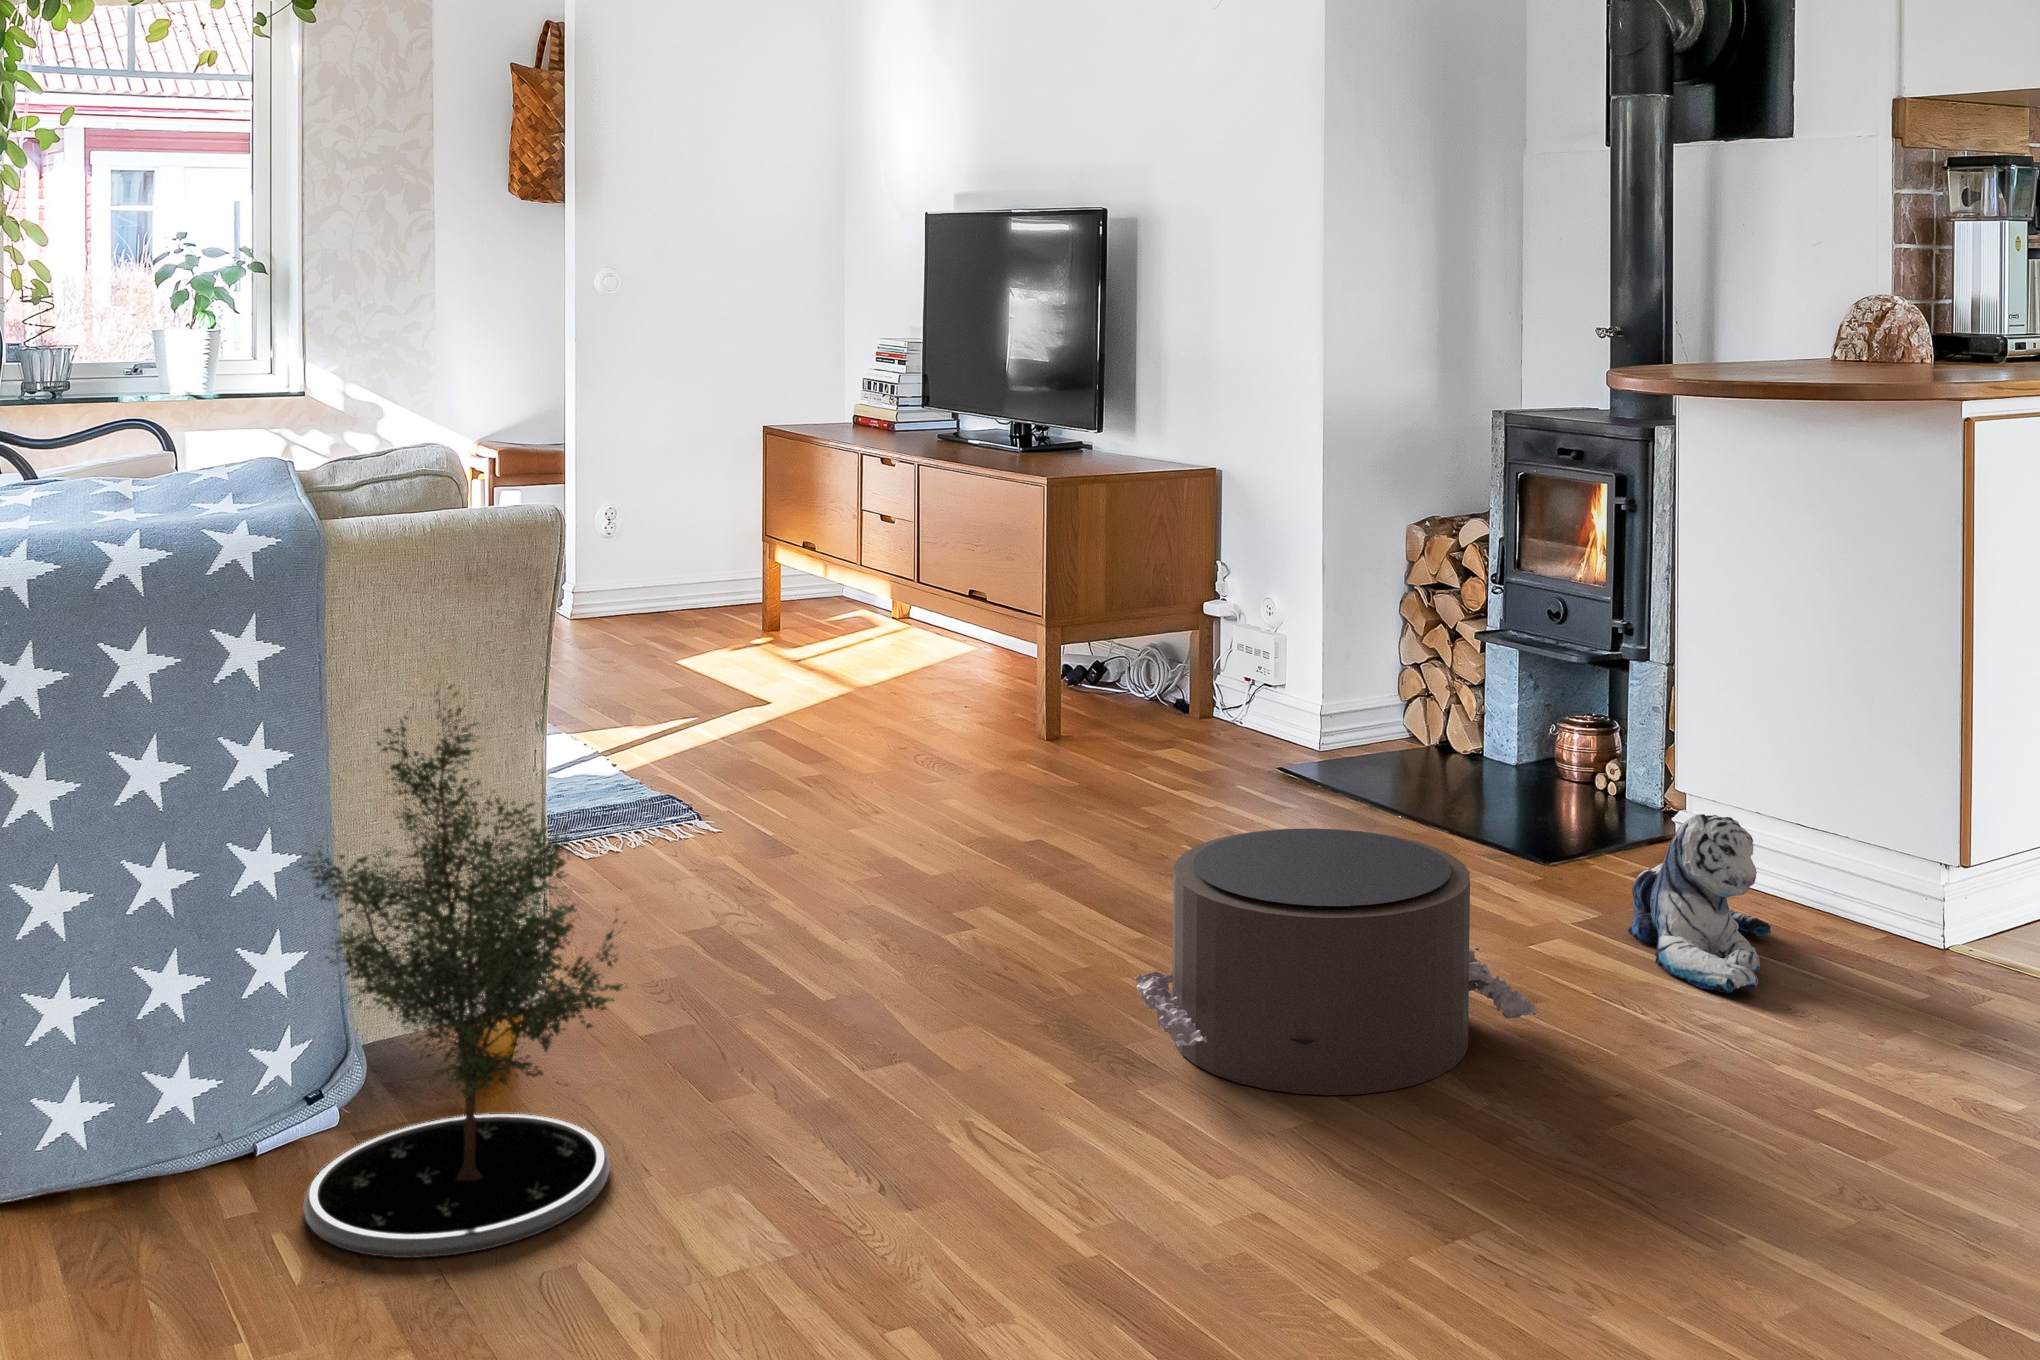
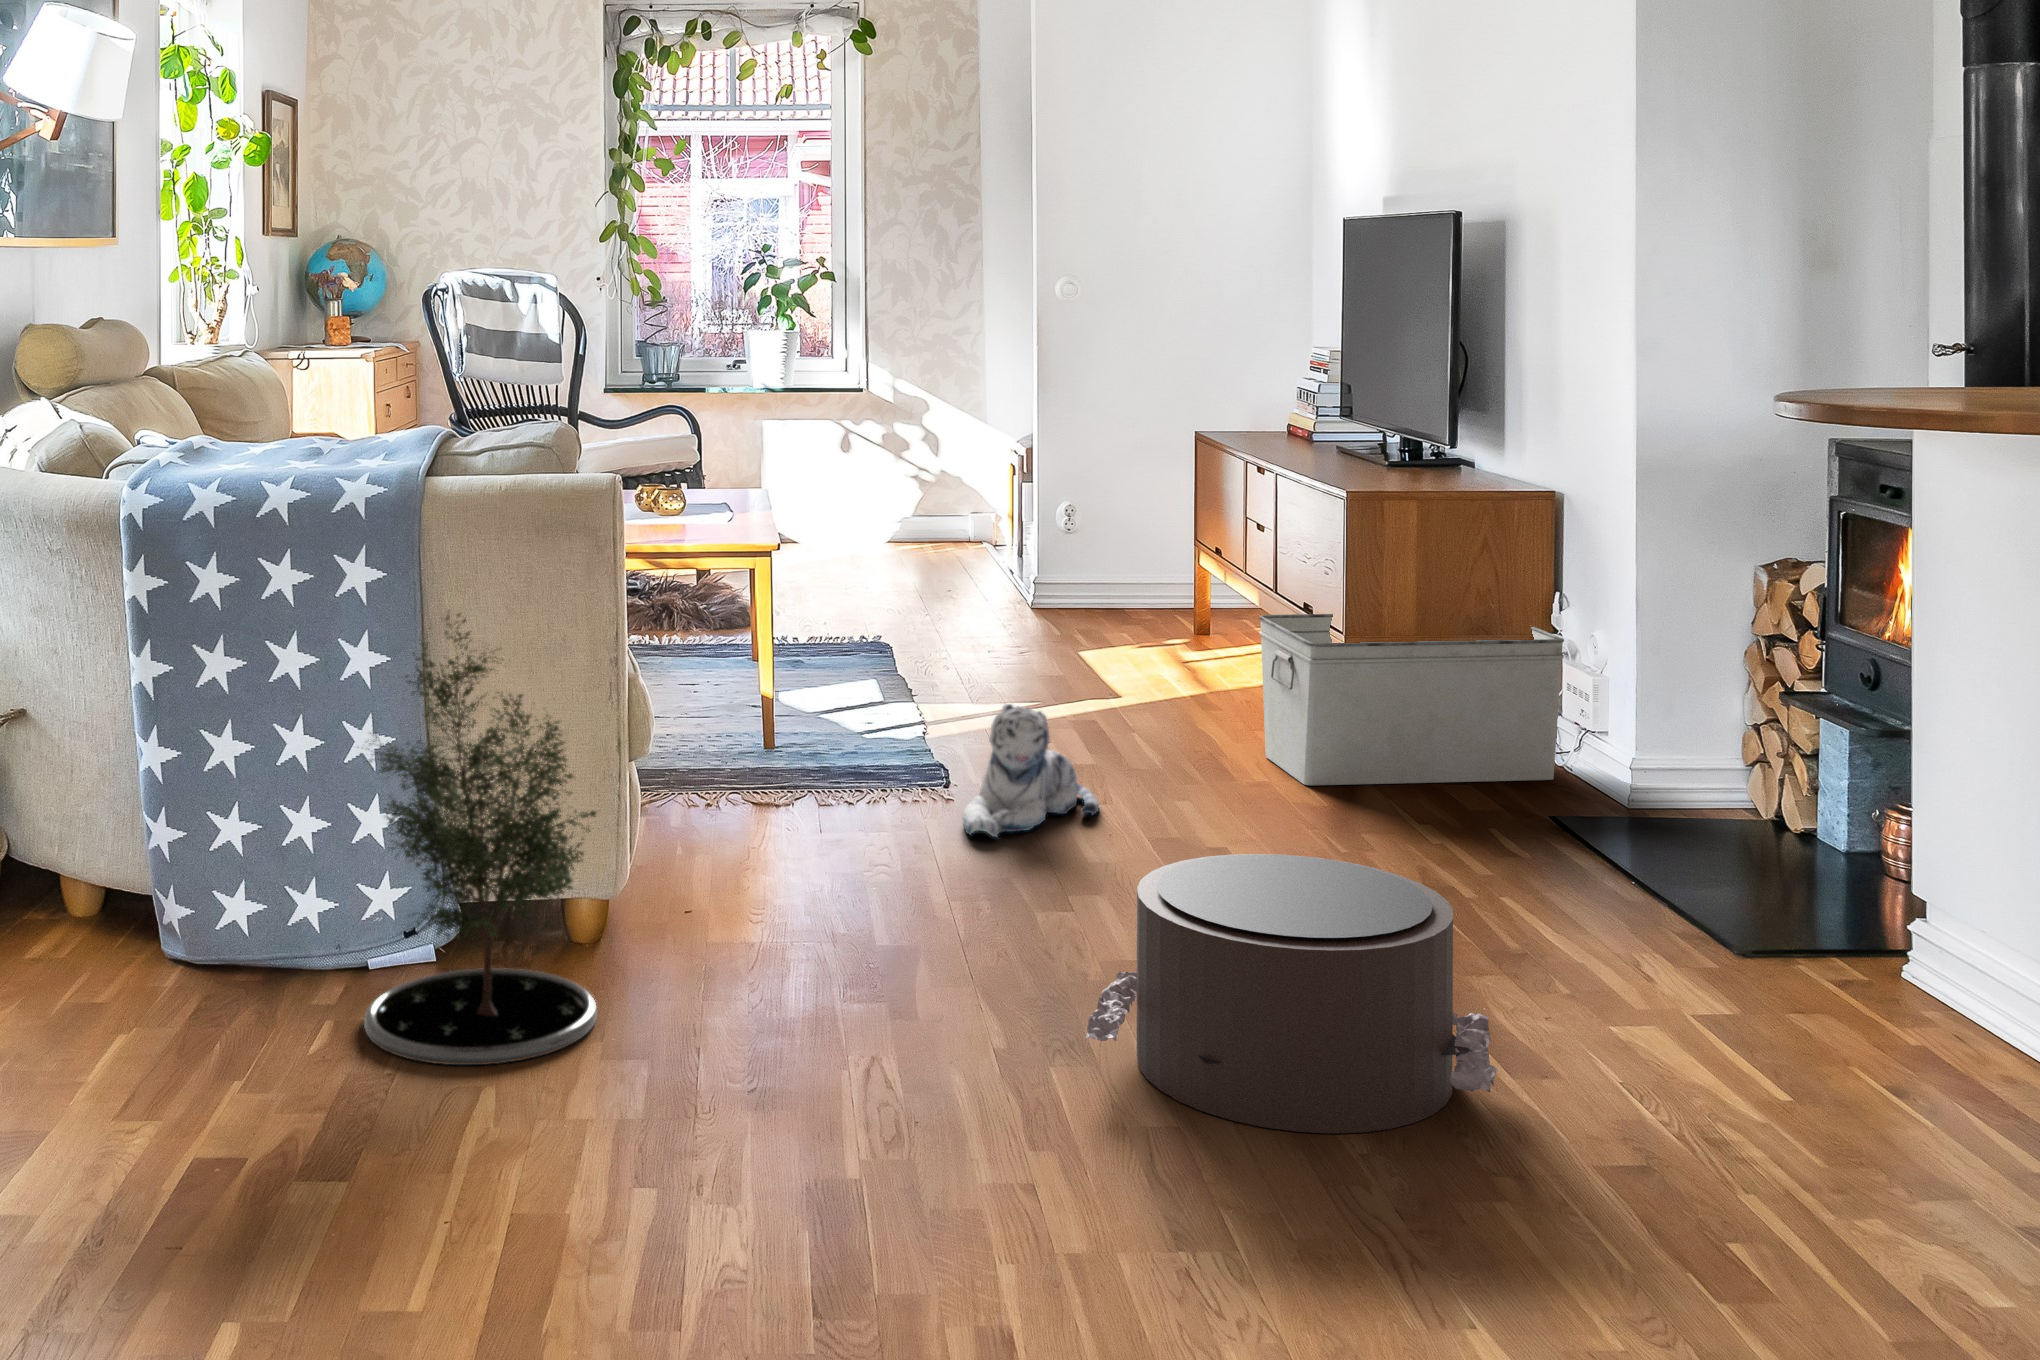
storage bin: none [968,585,1247,769] -> present [1259,614,1564,785]
plush toy: present [1628,814,1771,993] -> present [963,704,1099,838]

